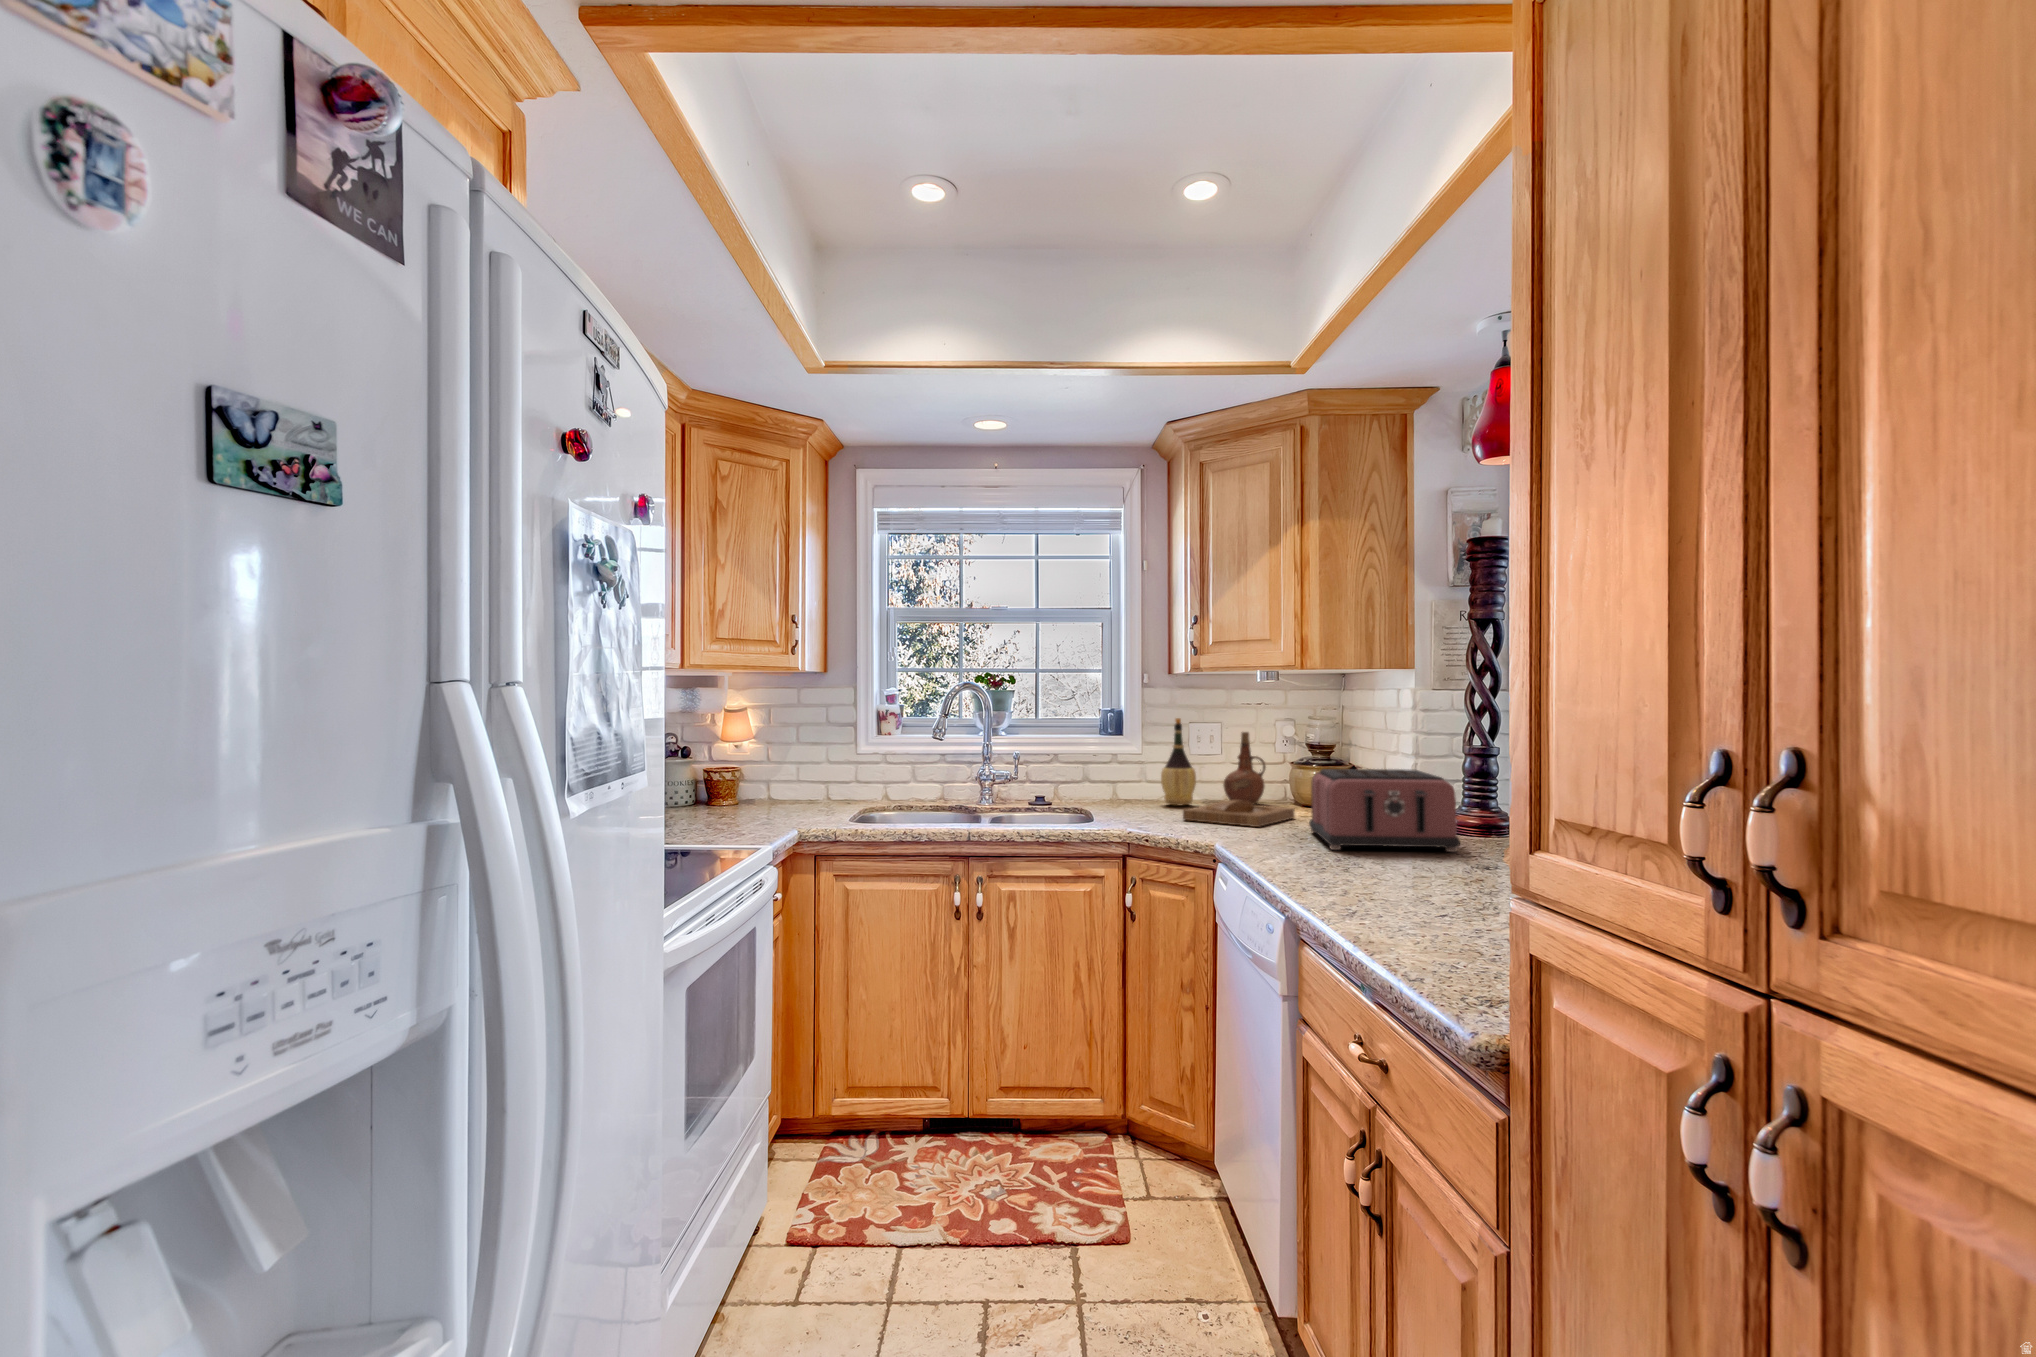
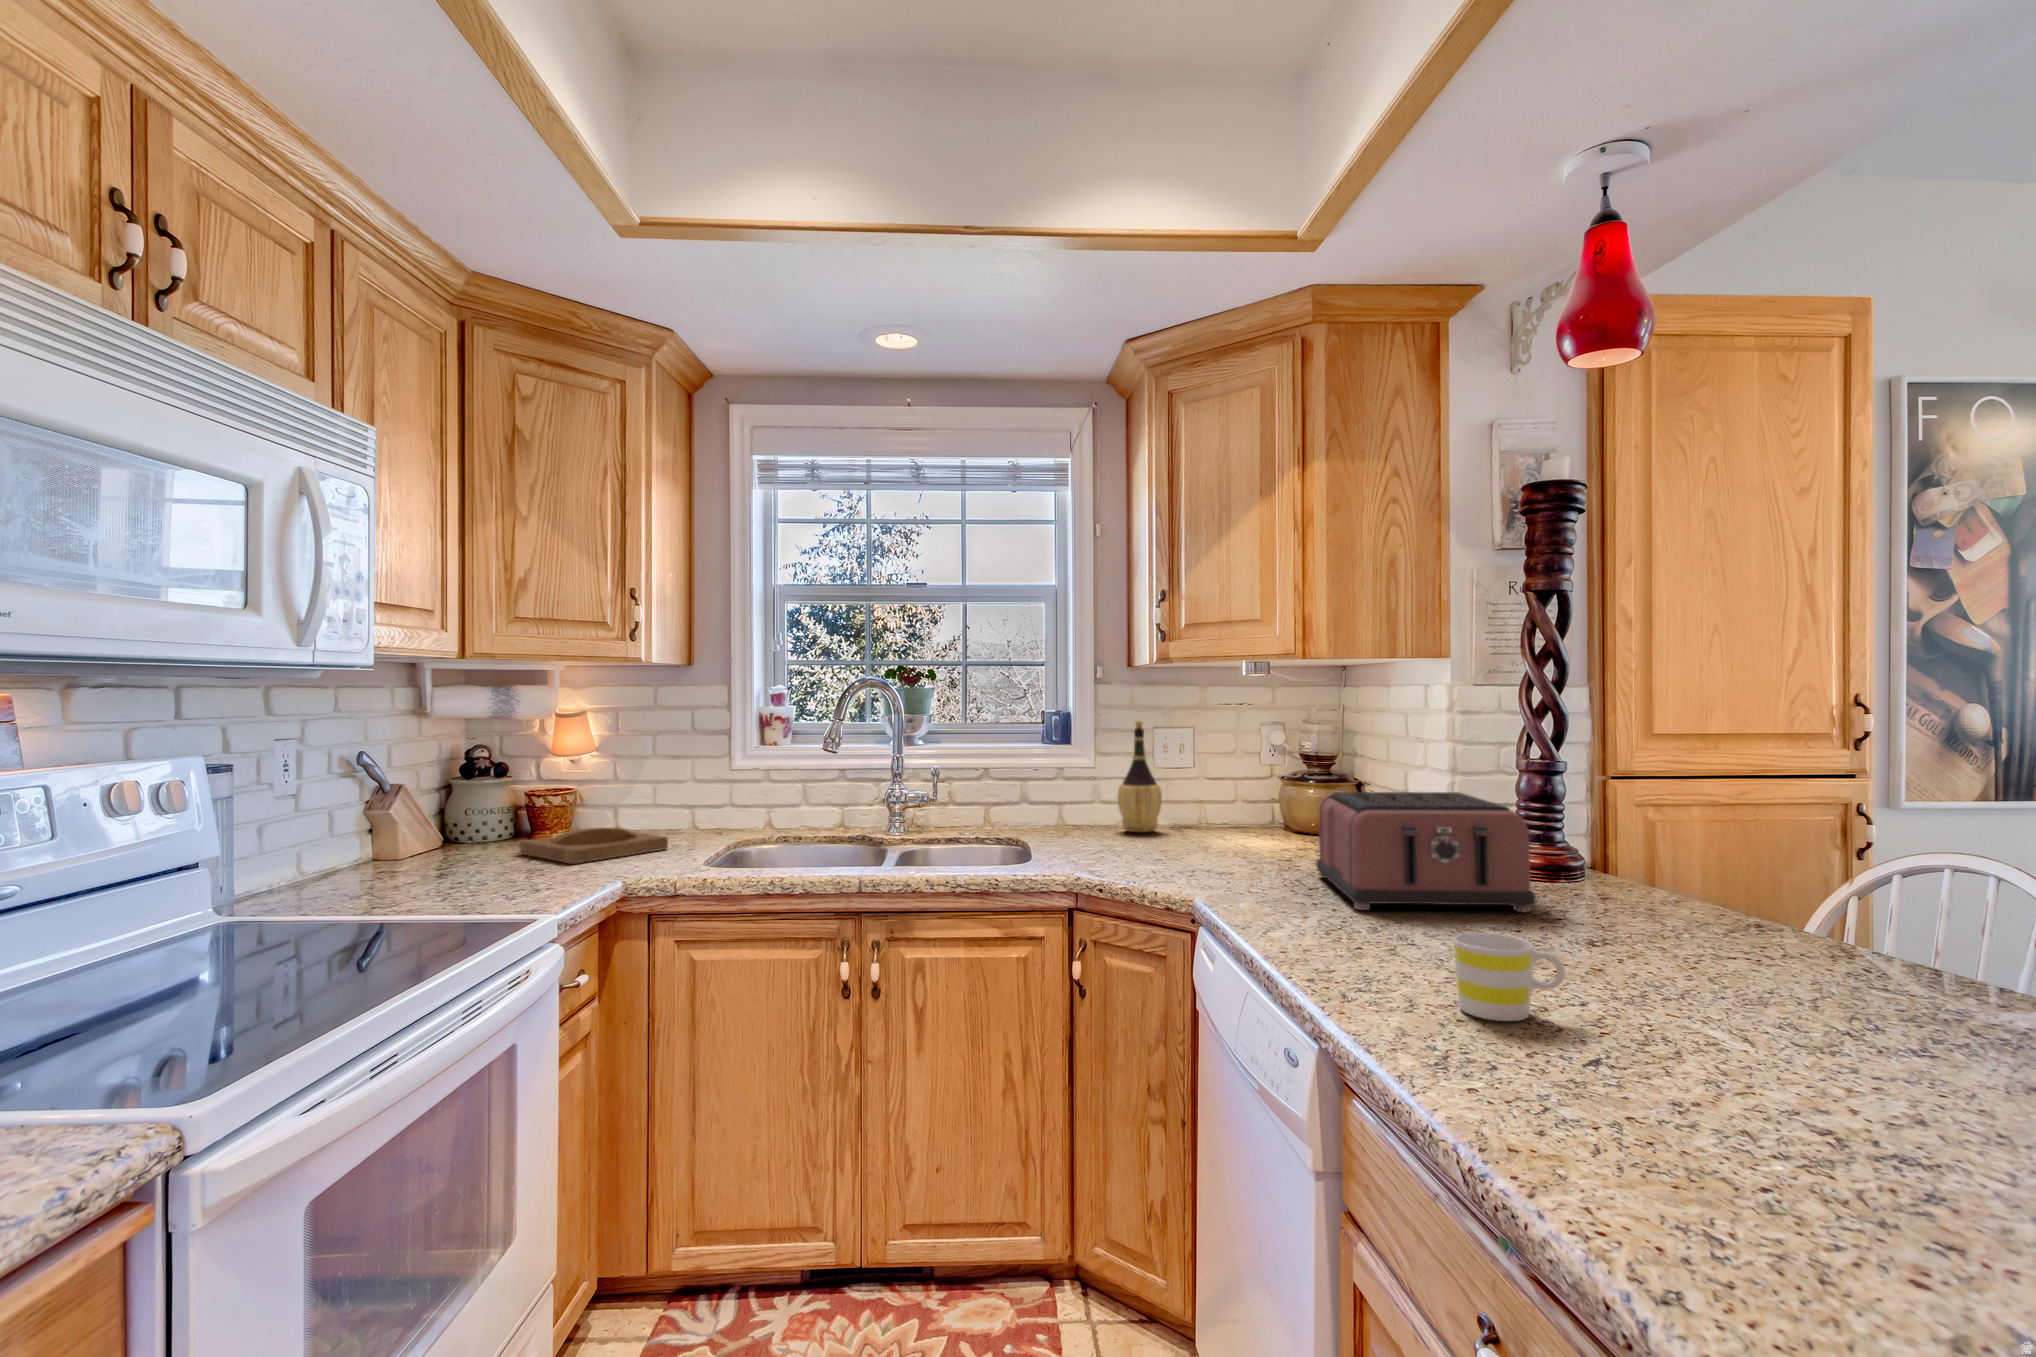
ceramic pitcher: present [1223,732,1266,804] -> none [1196,738,1248,830]
tray: present [1183,800,1295,827] -> present [520,828,668,864]
mug: none [1373,847,1441,899] -> present [1453,932,1565,1021]

